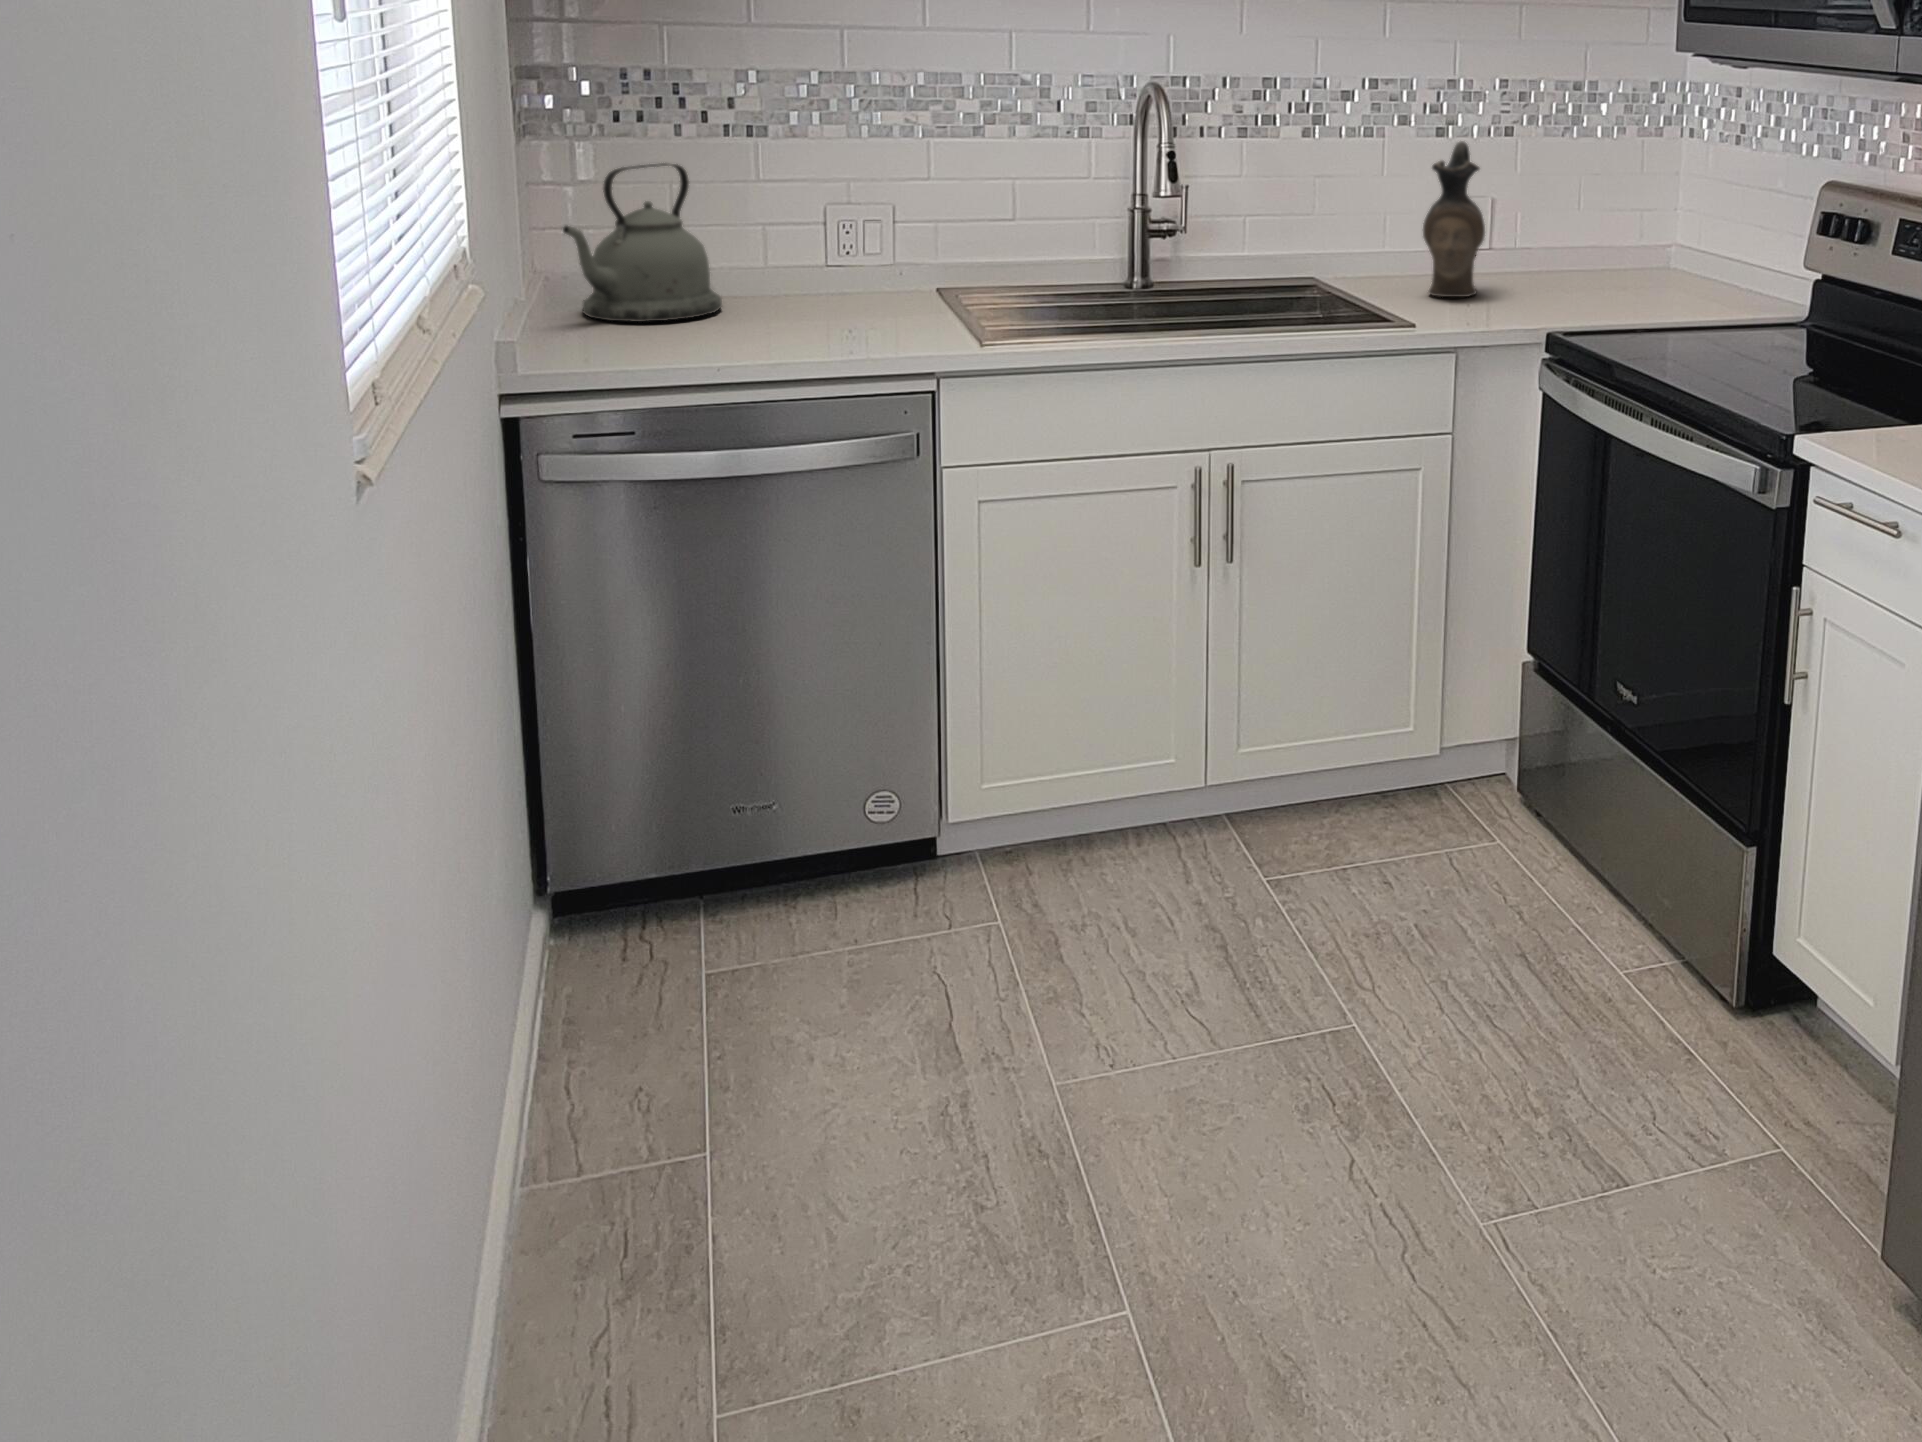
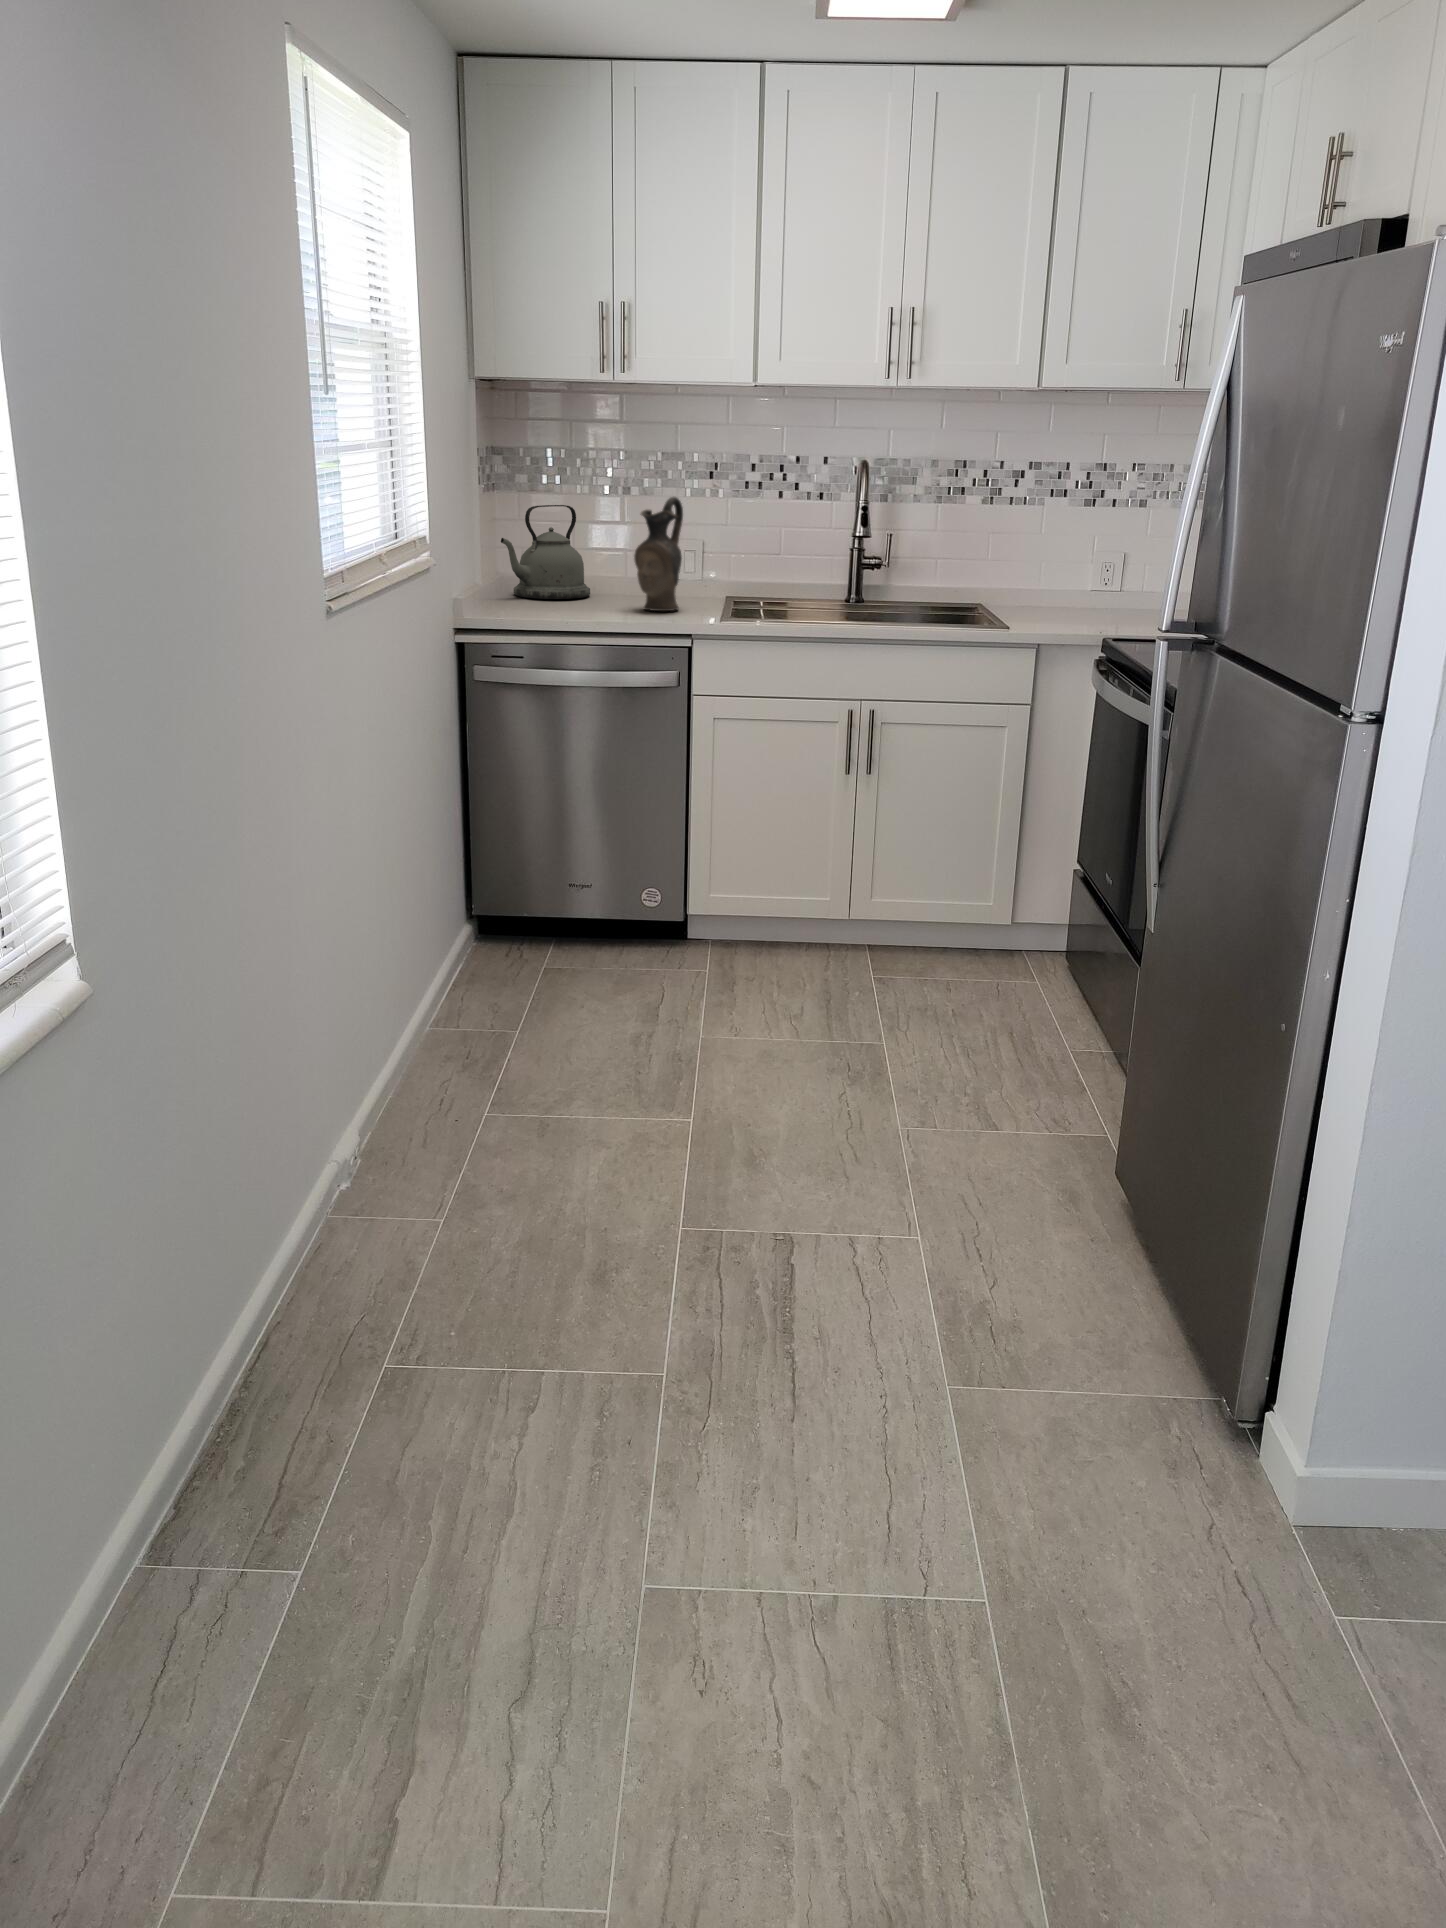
ceramic pitcher: present [1423,141,1485,297] -> present [634,497,683,611]

